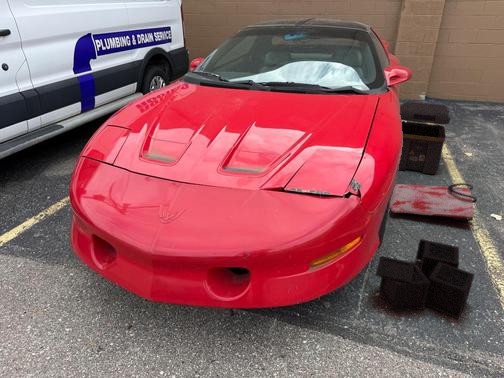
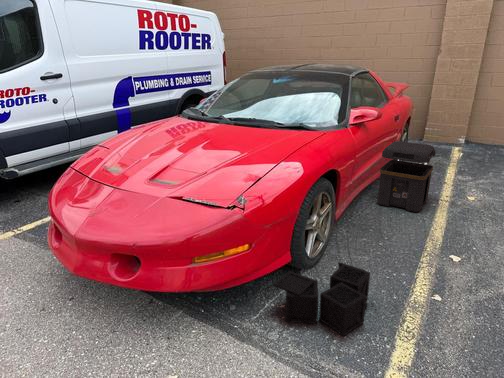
bag: present [390,183,477,221] -> none [344,216,429,256]

